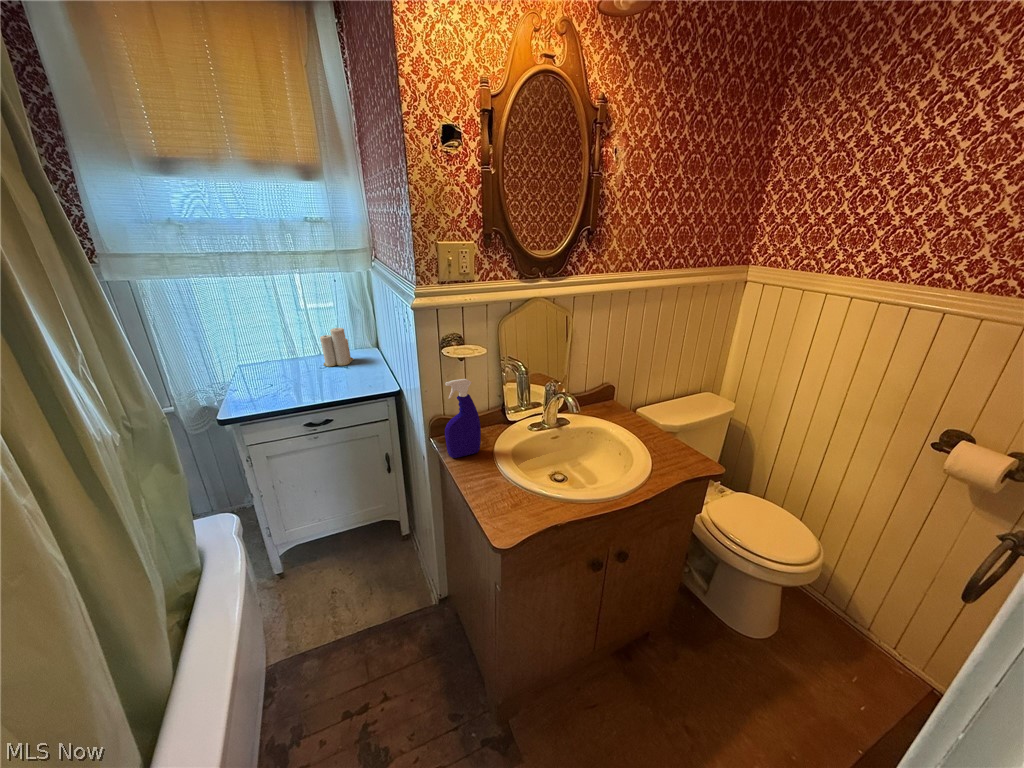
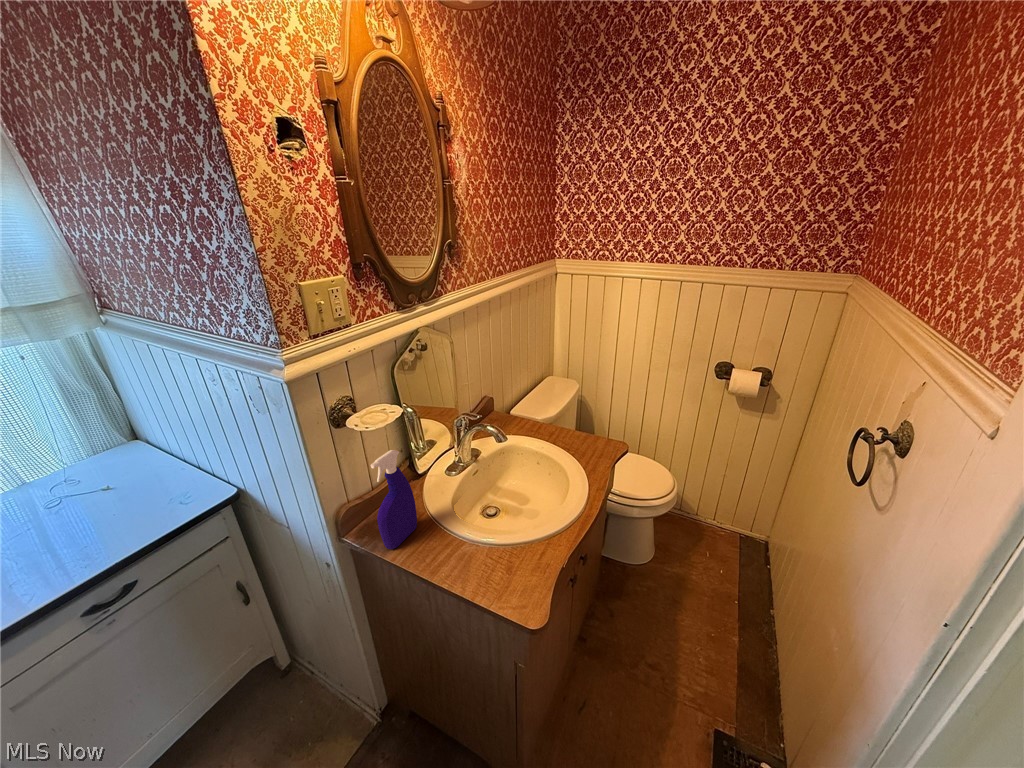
candle: present [320,328,354,367] -> none [28,429,108,501]

